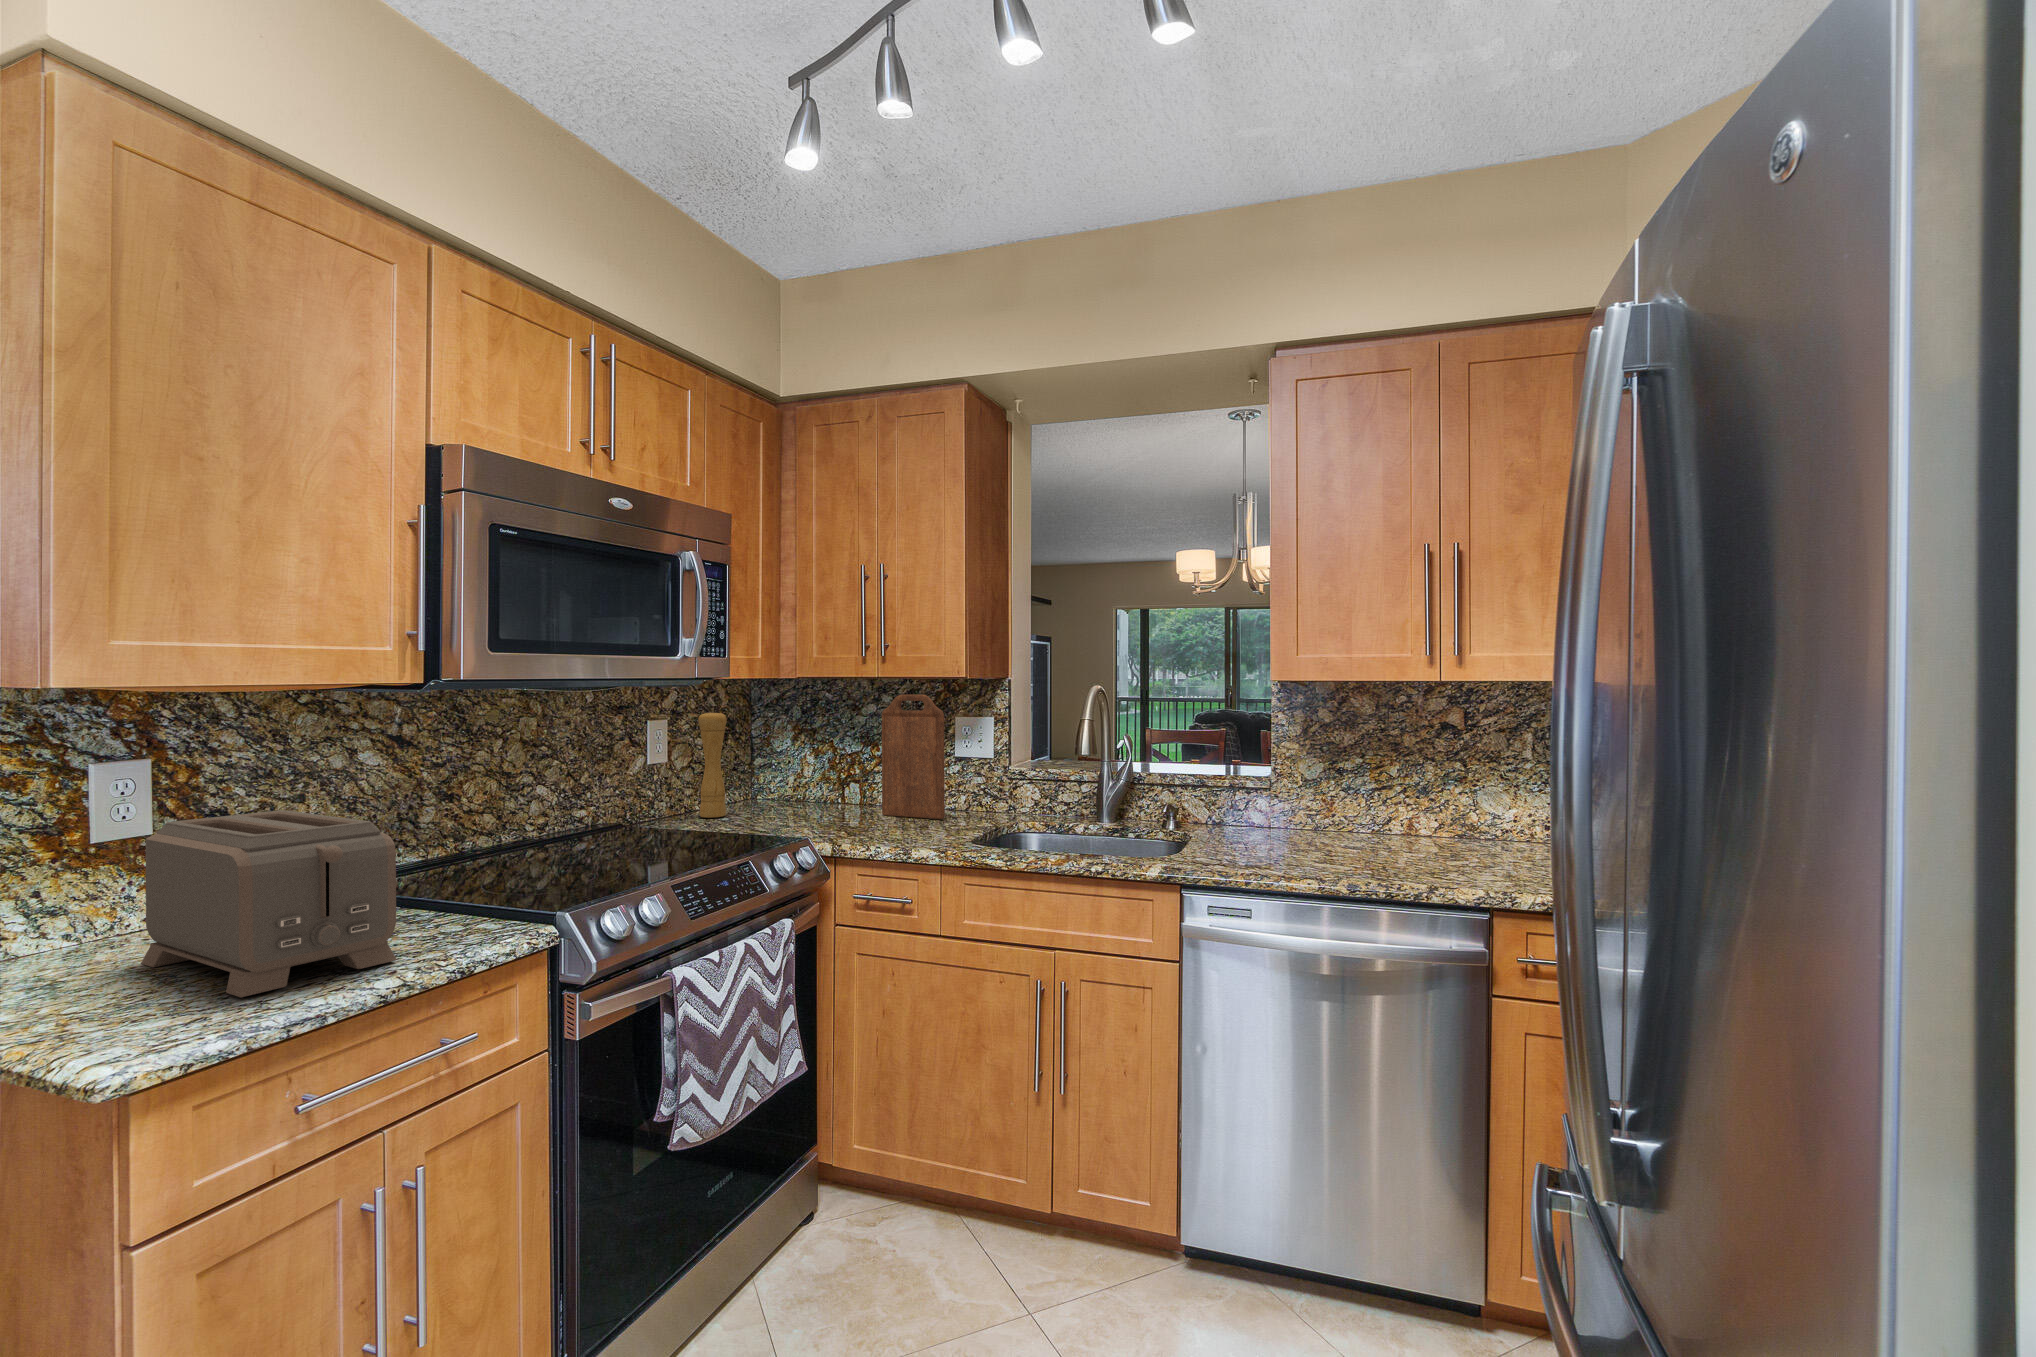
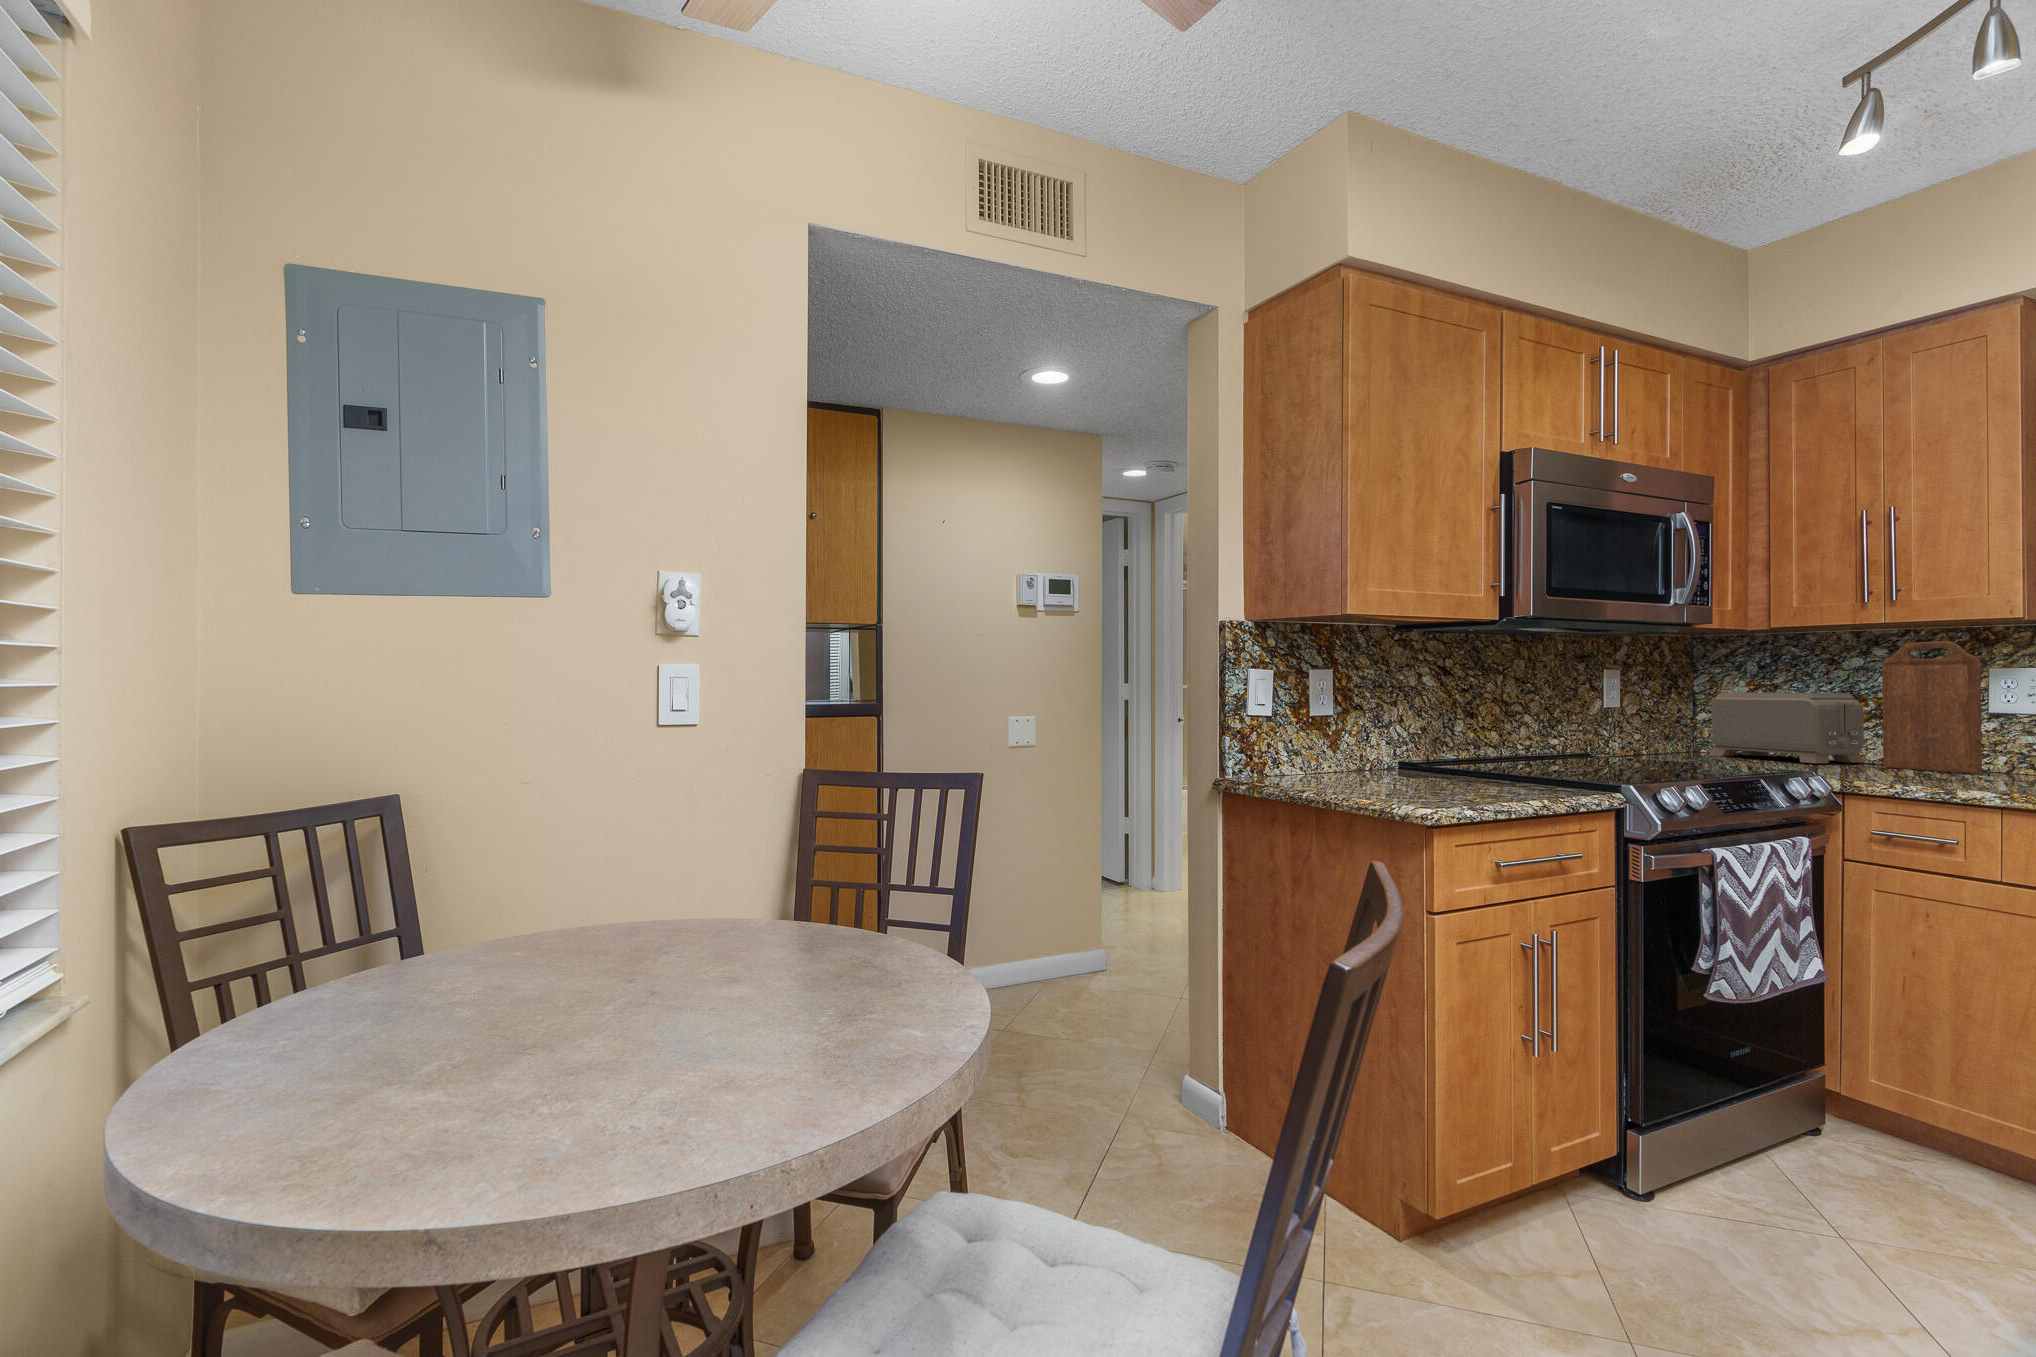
pepper mill: present [698,711,726,818] -> none [1658,662,1687,757]
toaster: present [141,810,397,997] -> present [1709,692,1864,763]

